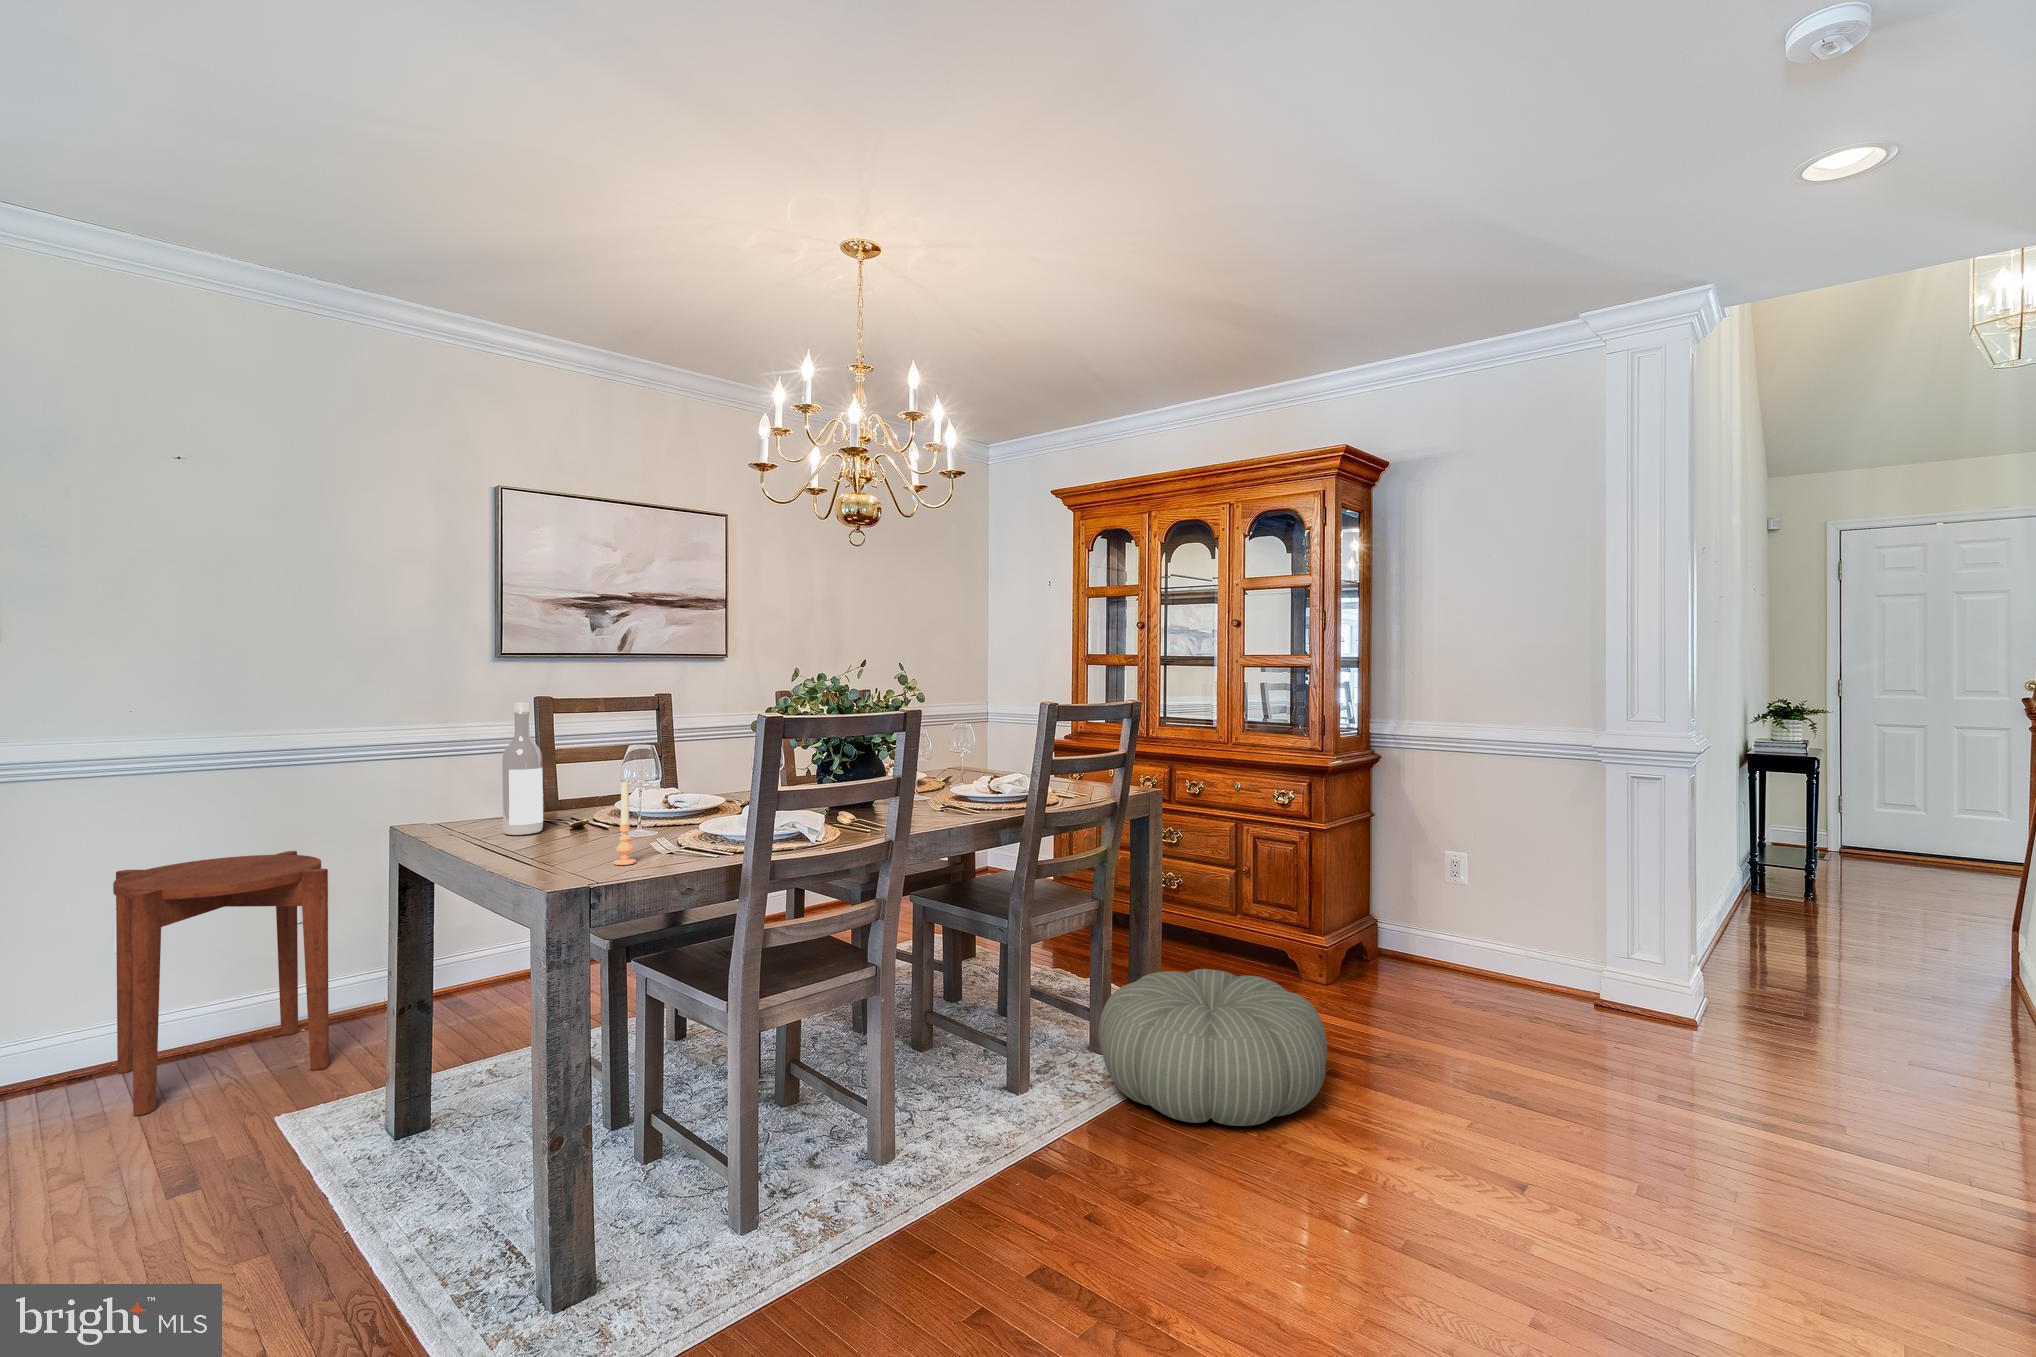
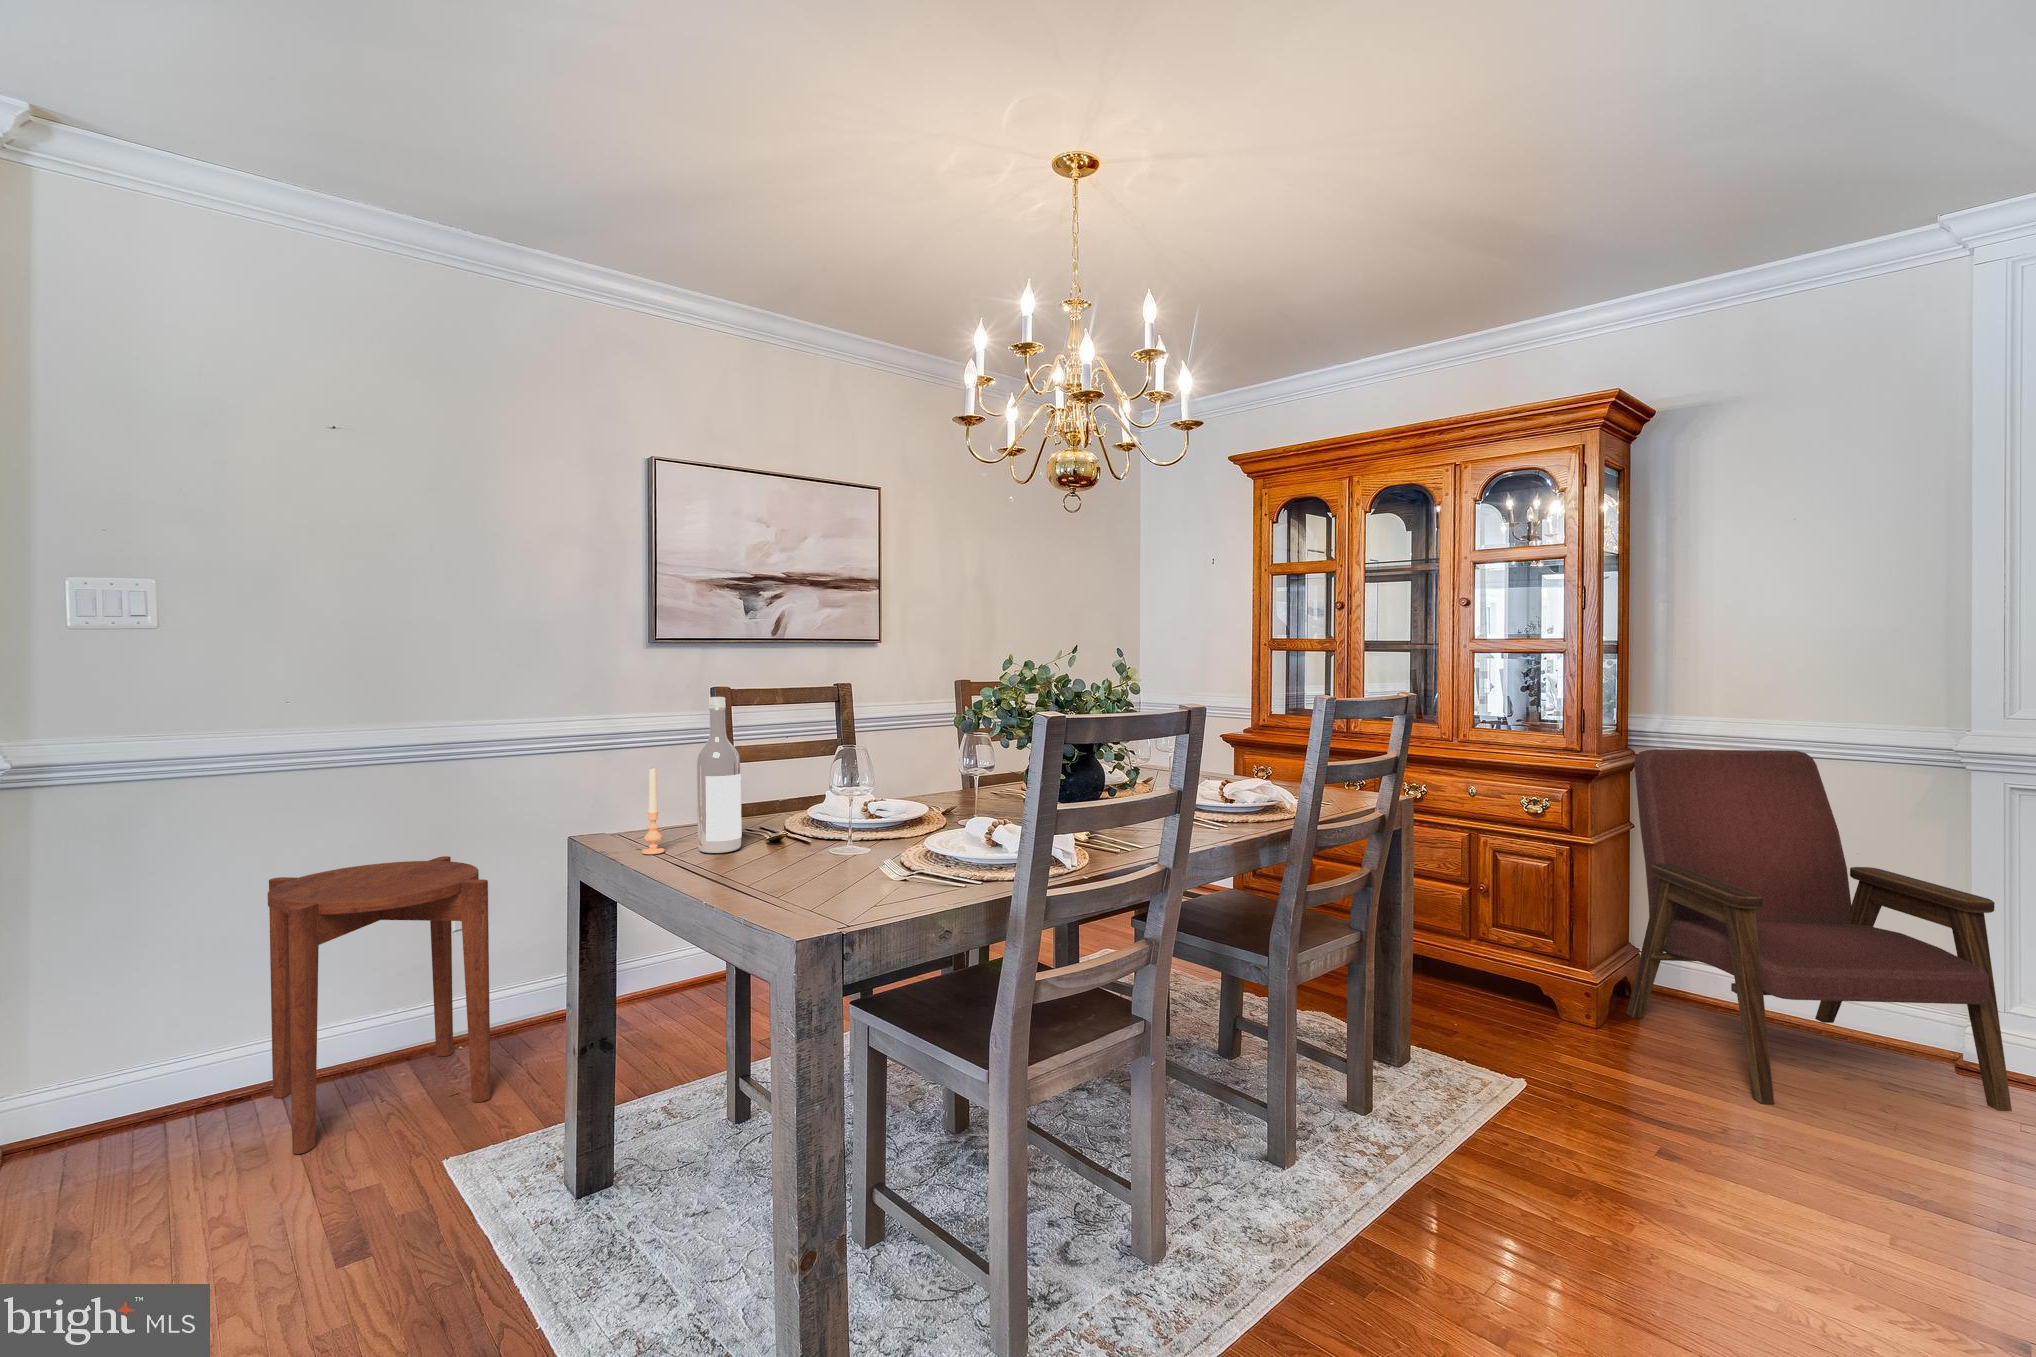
armchair: none [1359,749,1620,1037] -> present [1627,749,2012,1111]
candle: present [614,781,636,865] -> present [642,768,665,854]
pouf: present [1099,969,1327,1126] -> none [1371,1016,1686,1227]

